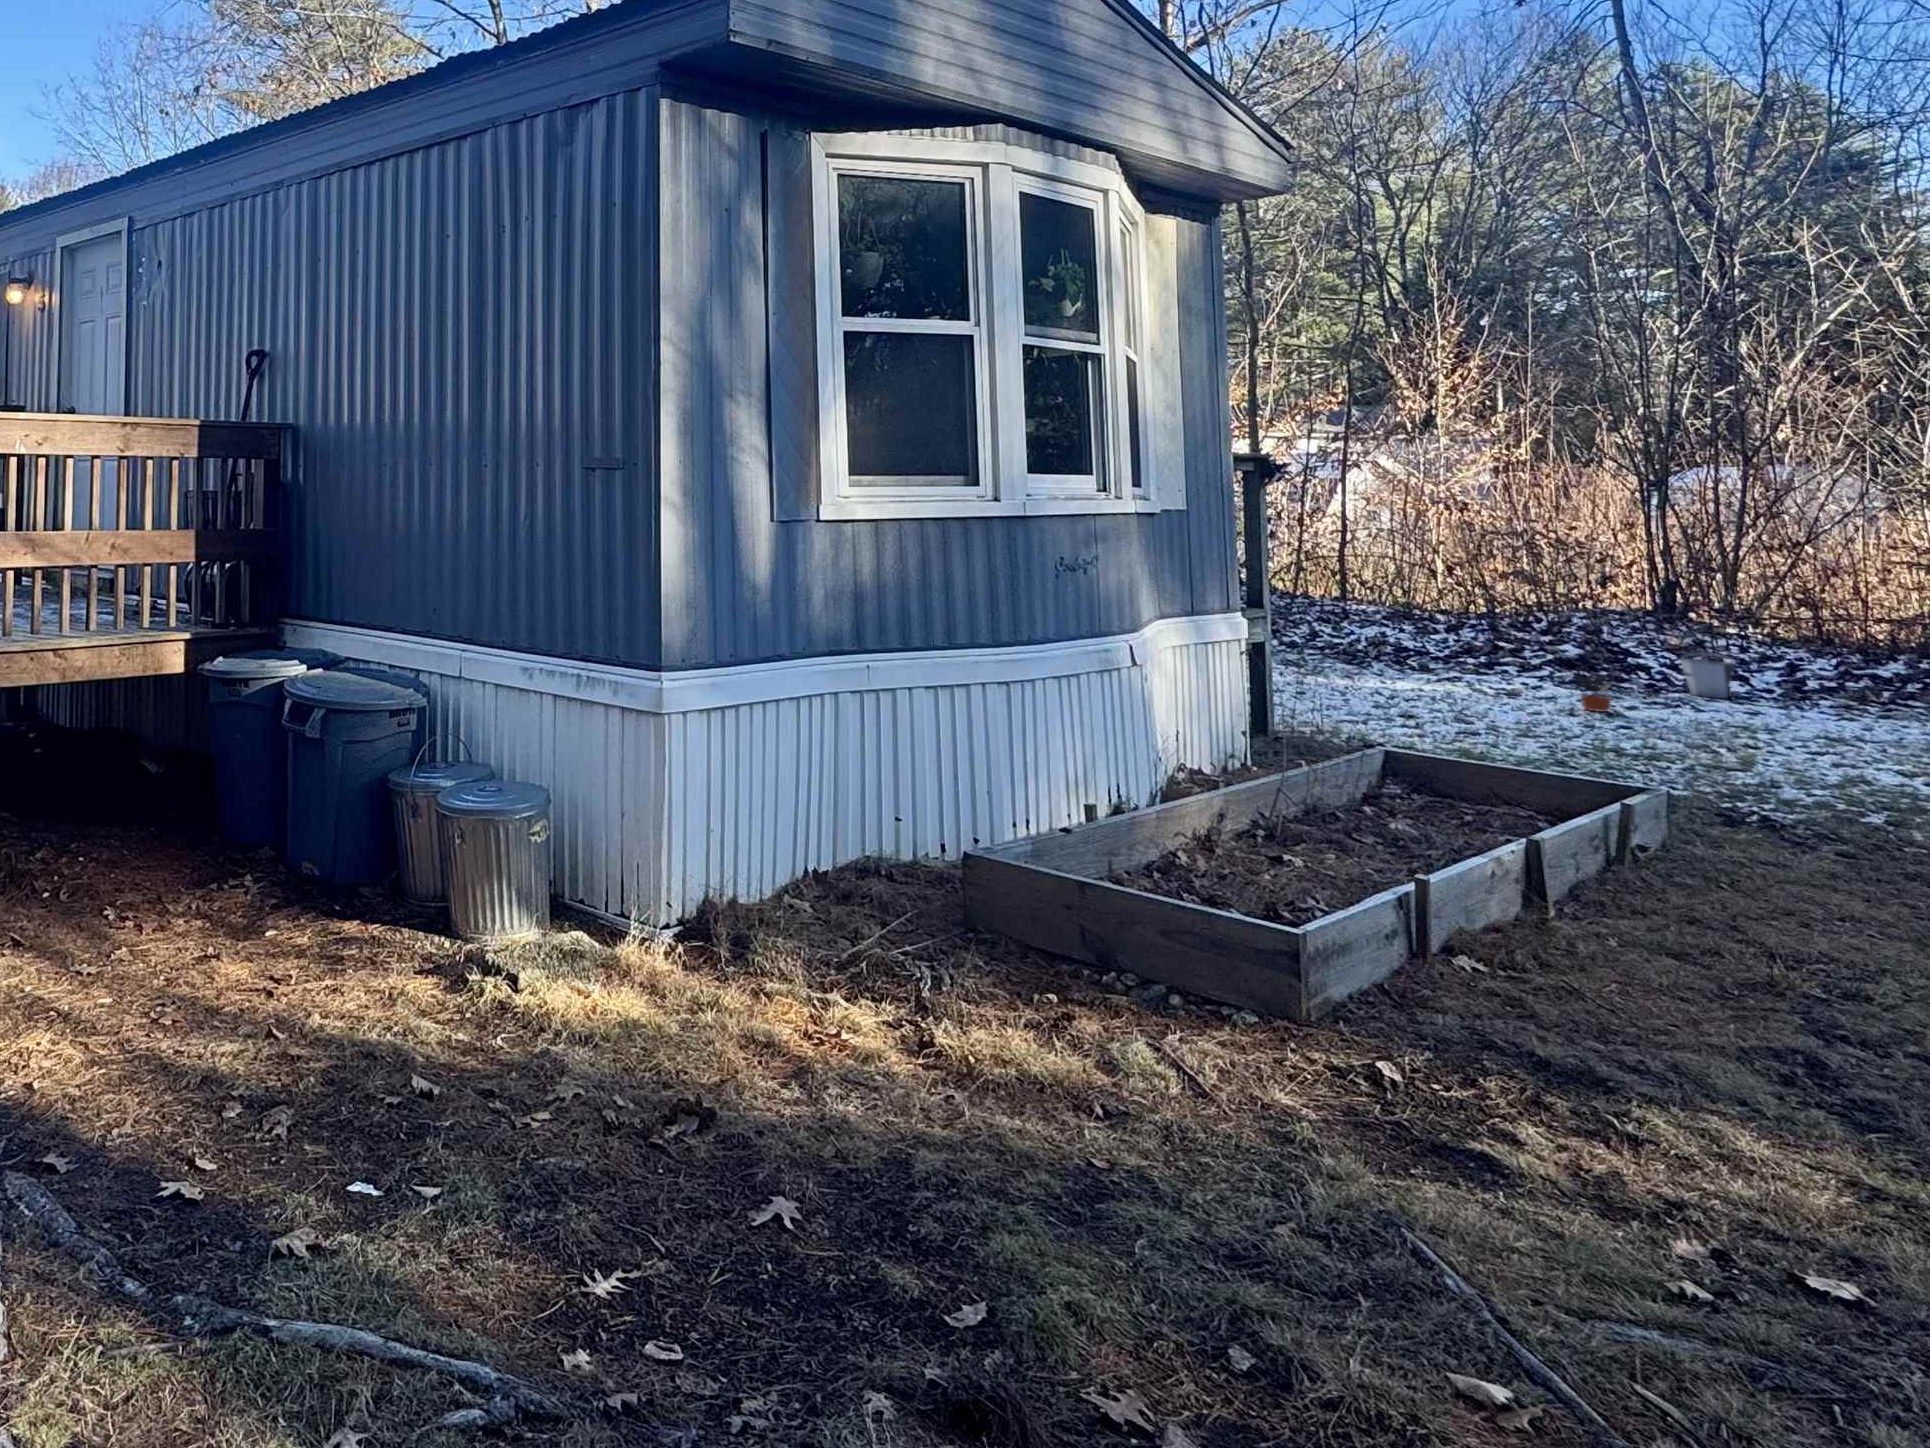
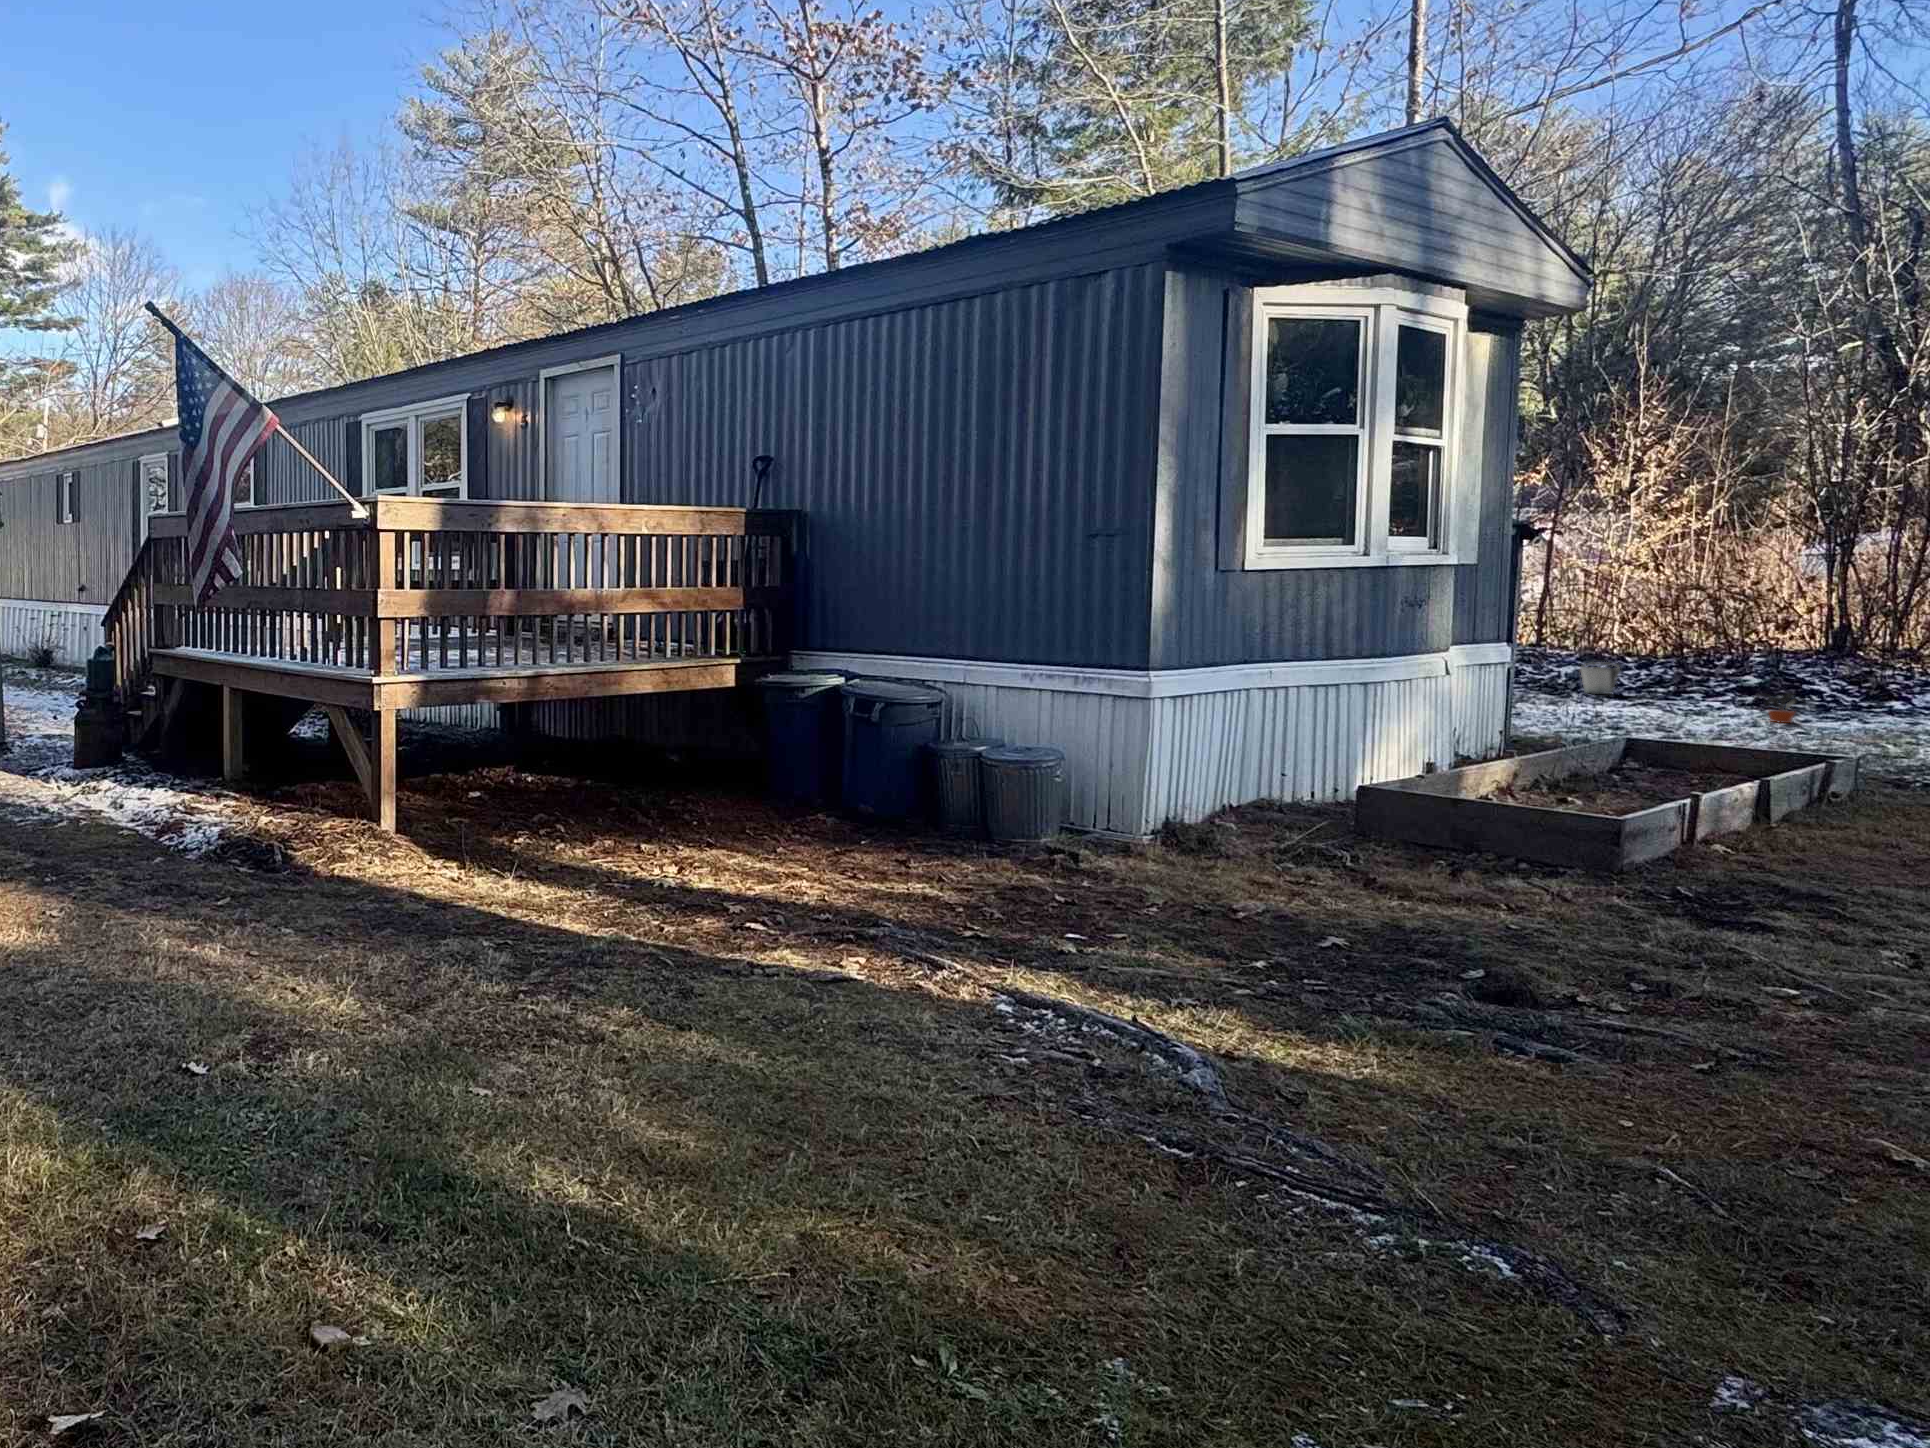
bucket: present [1680,653,1734,698] -> present [1580,665,1620,694]

